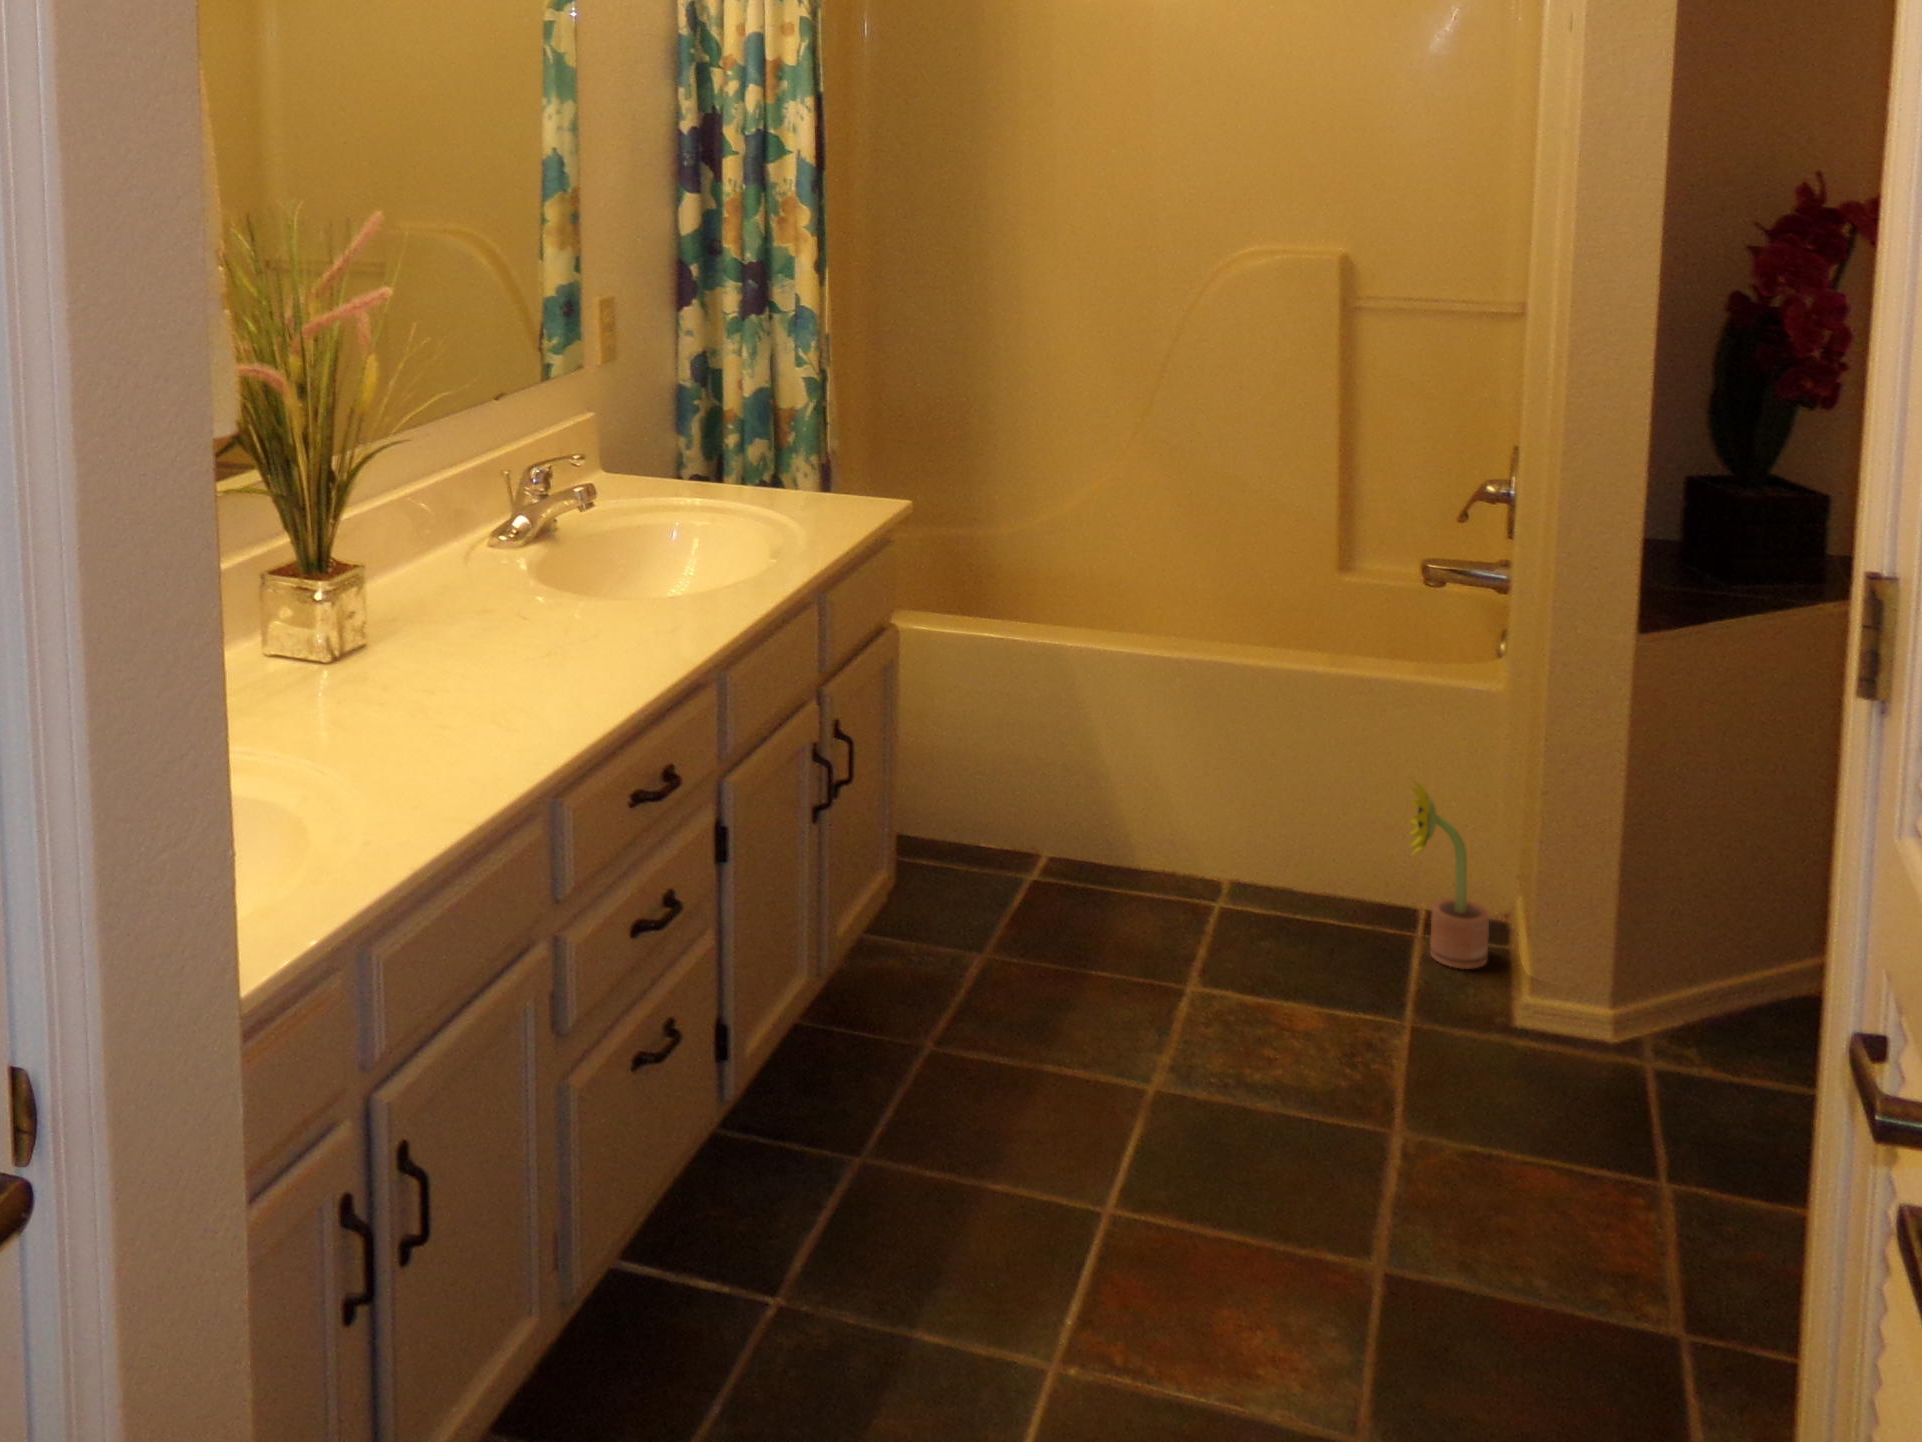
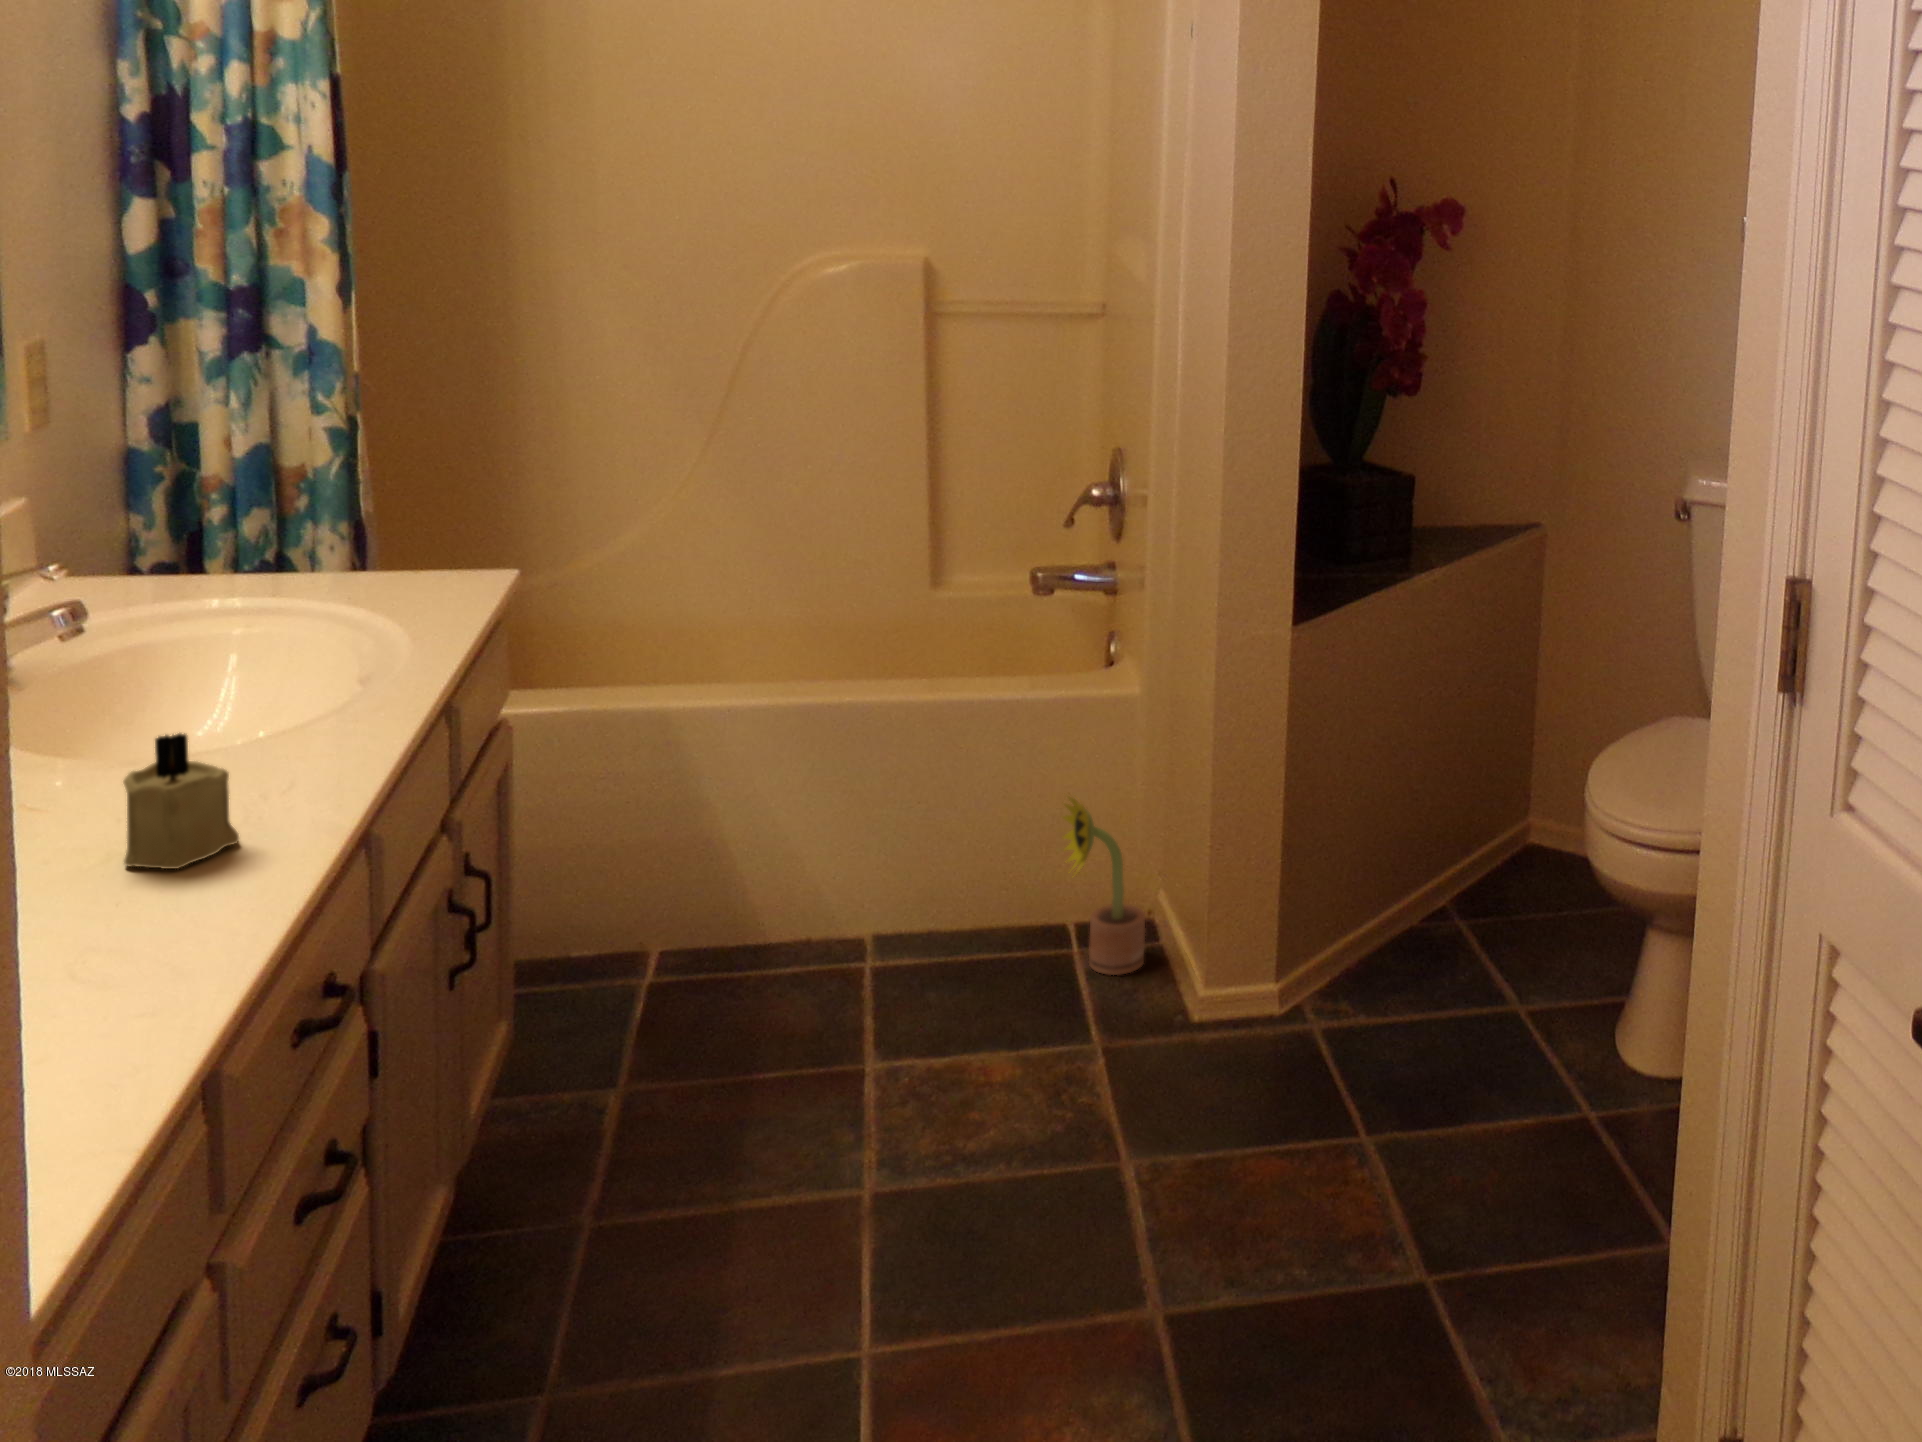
candle: none [570,571,639,667] -> present [123,733,239,869]

